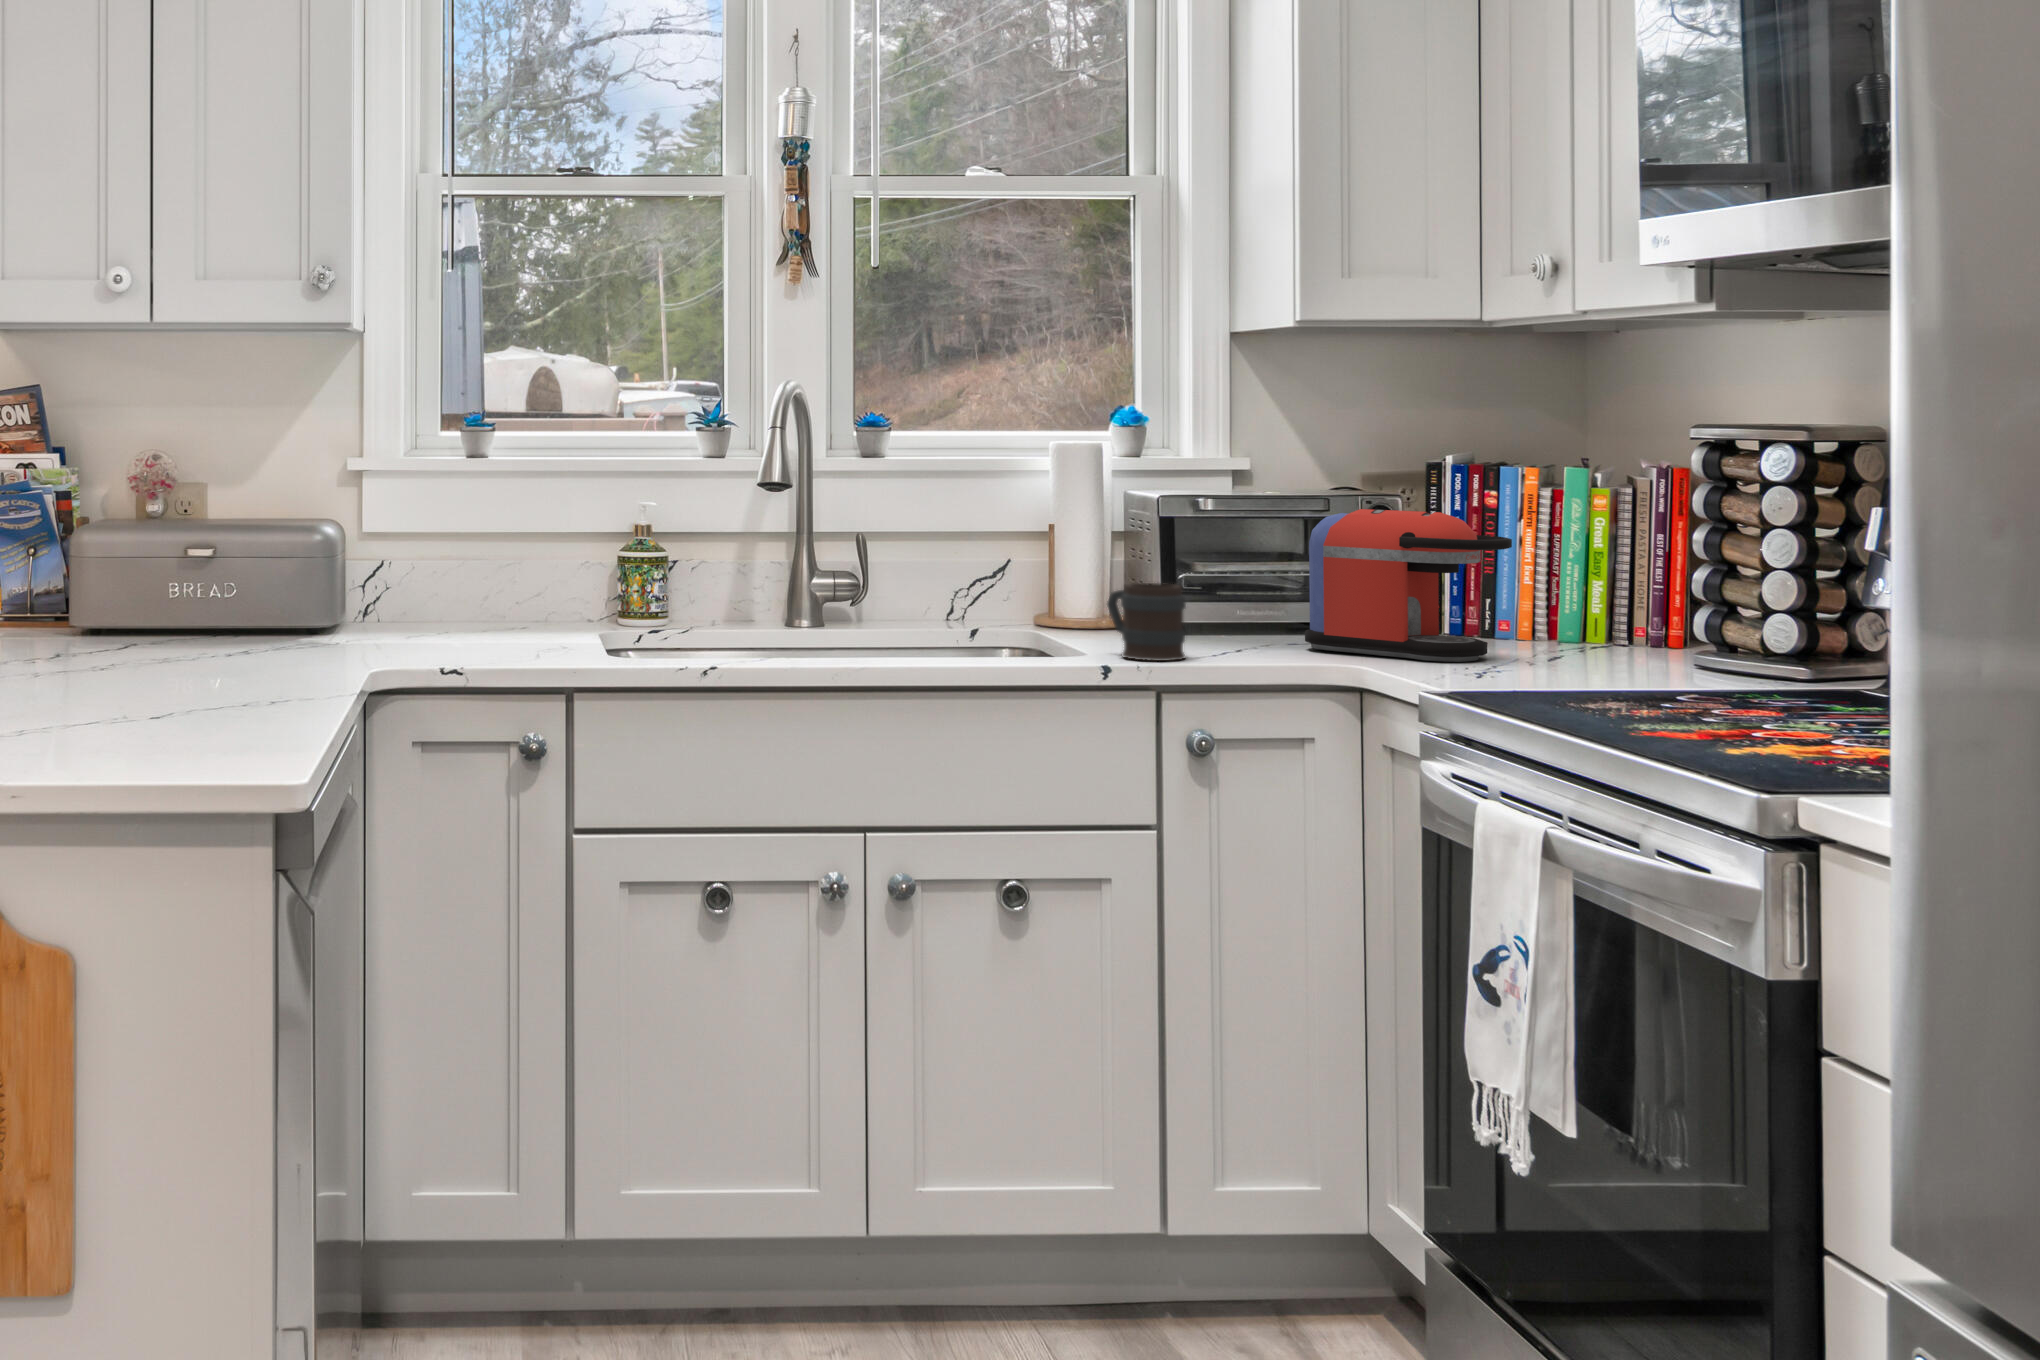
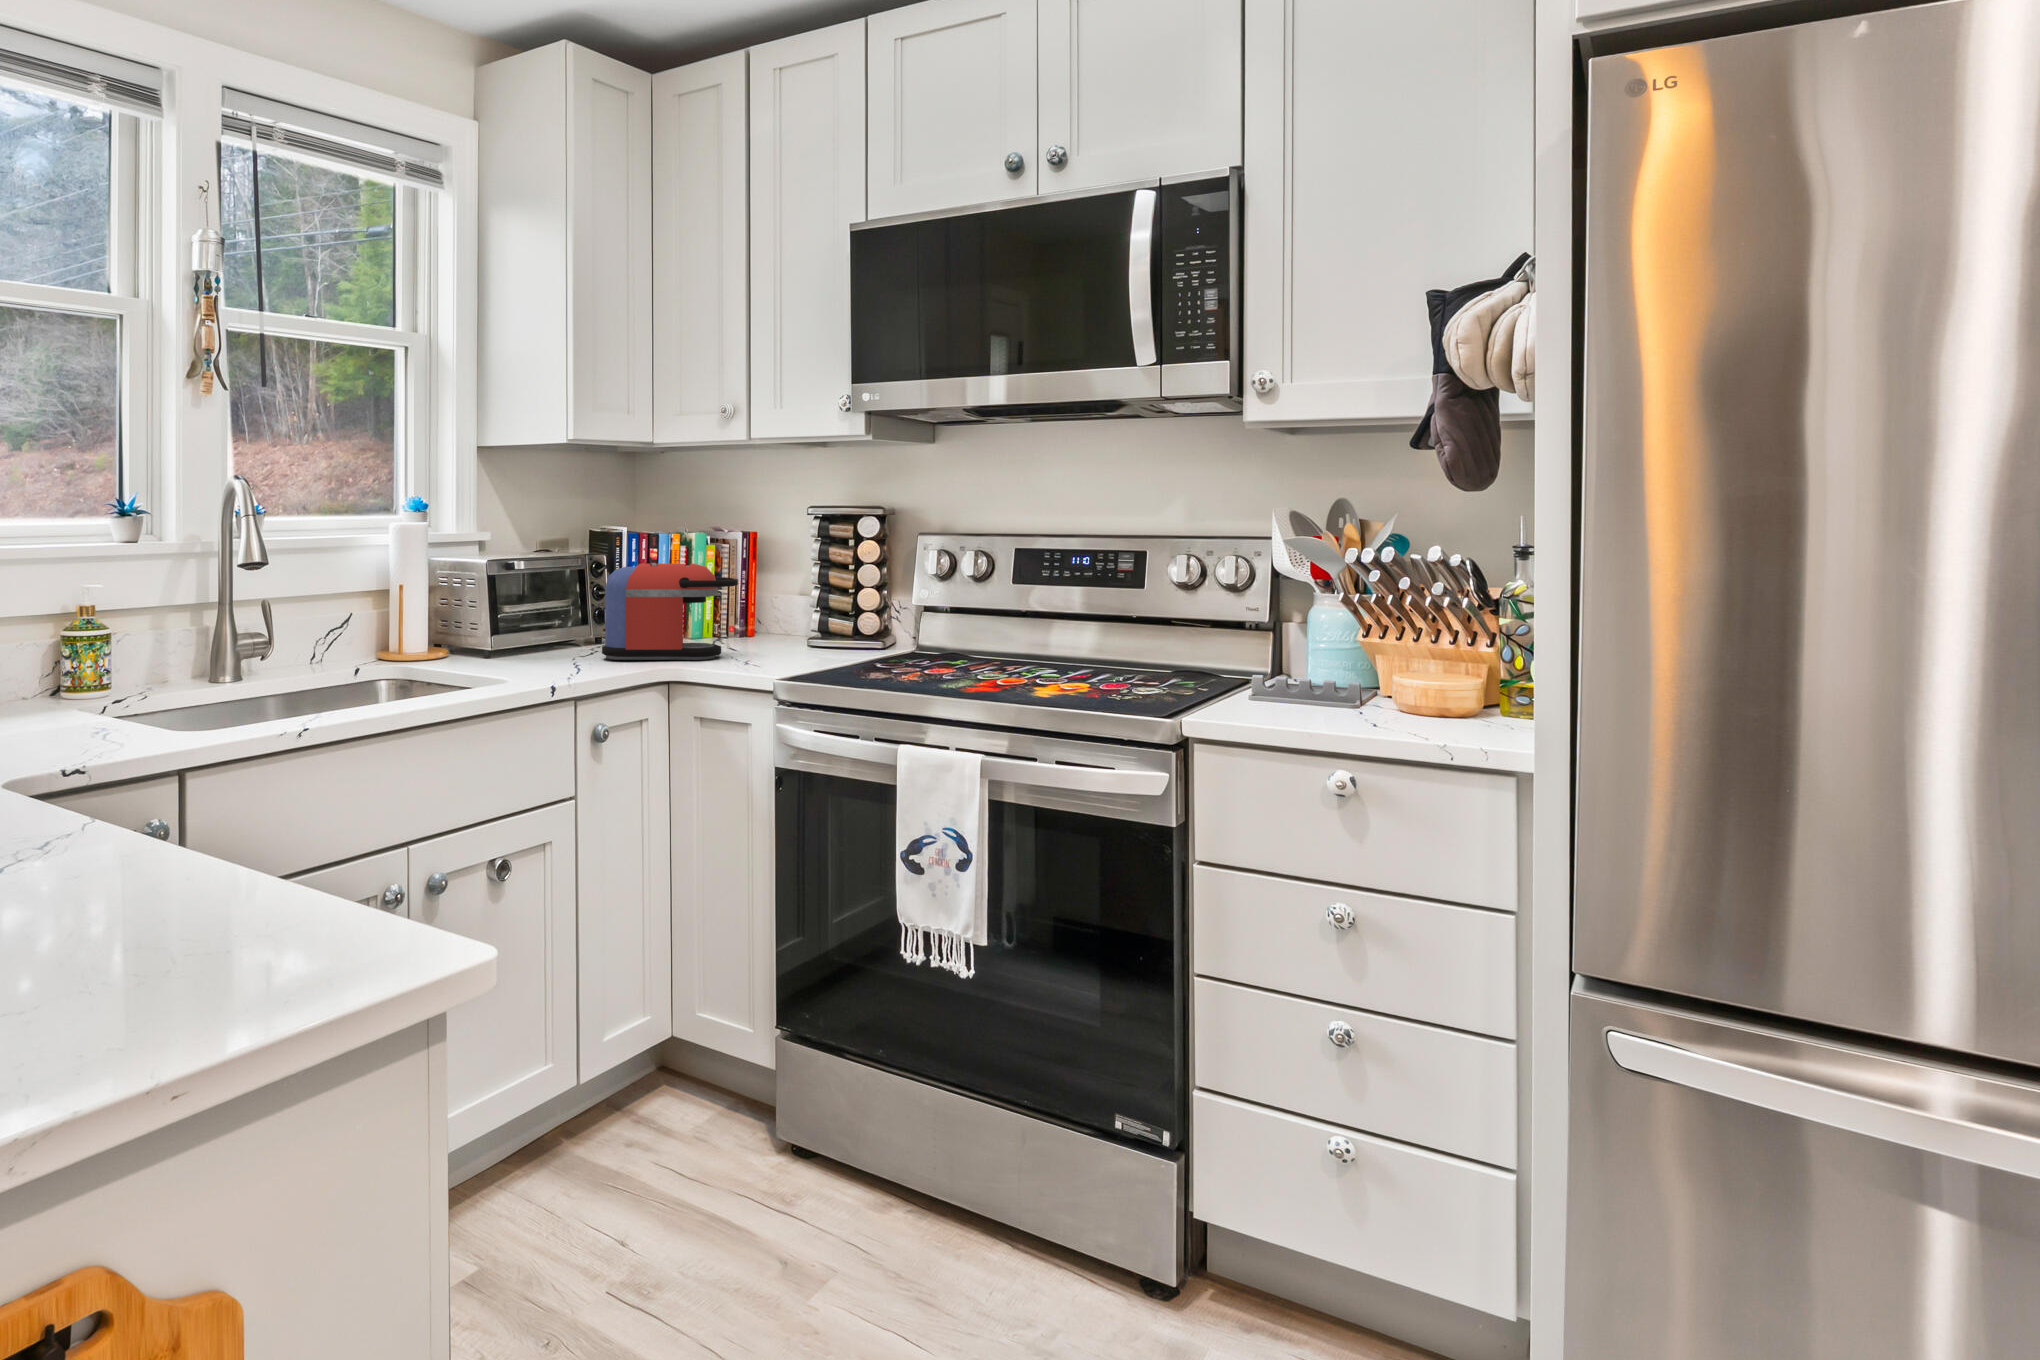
mug: present [1107,583,1186,661] -> none [509,623,573,680]

